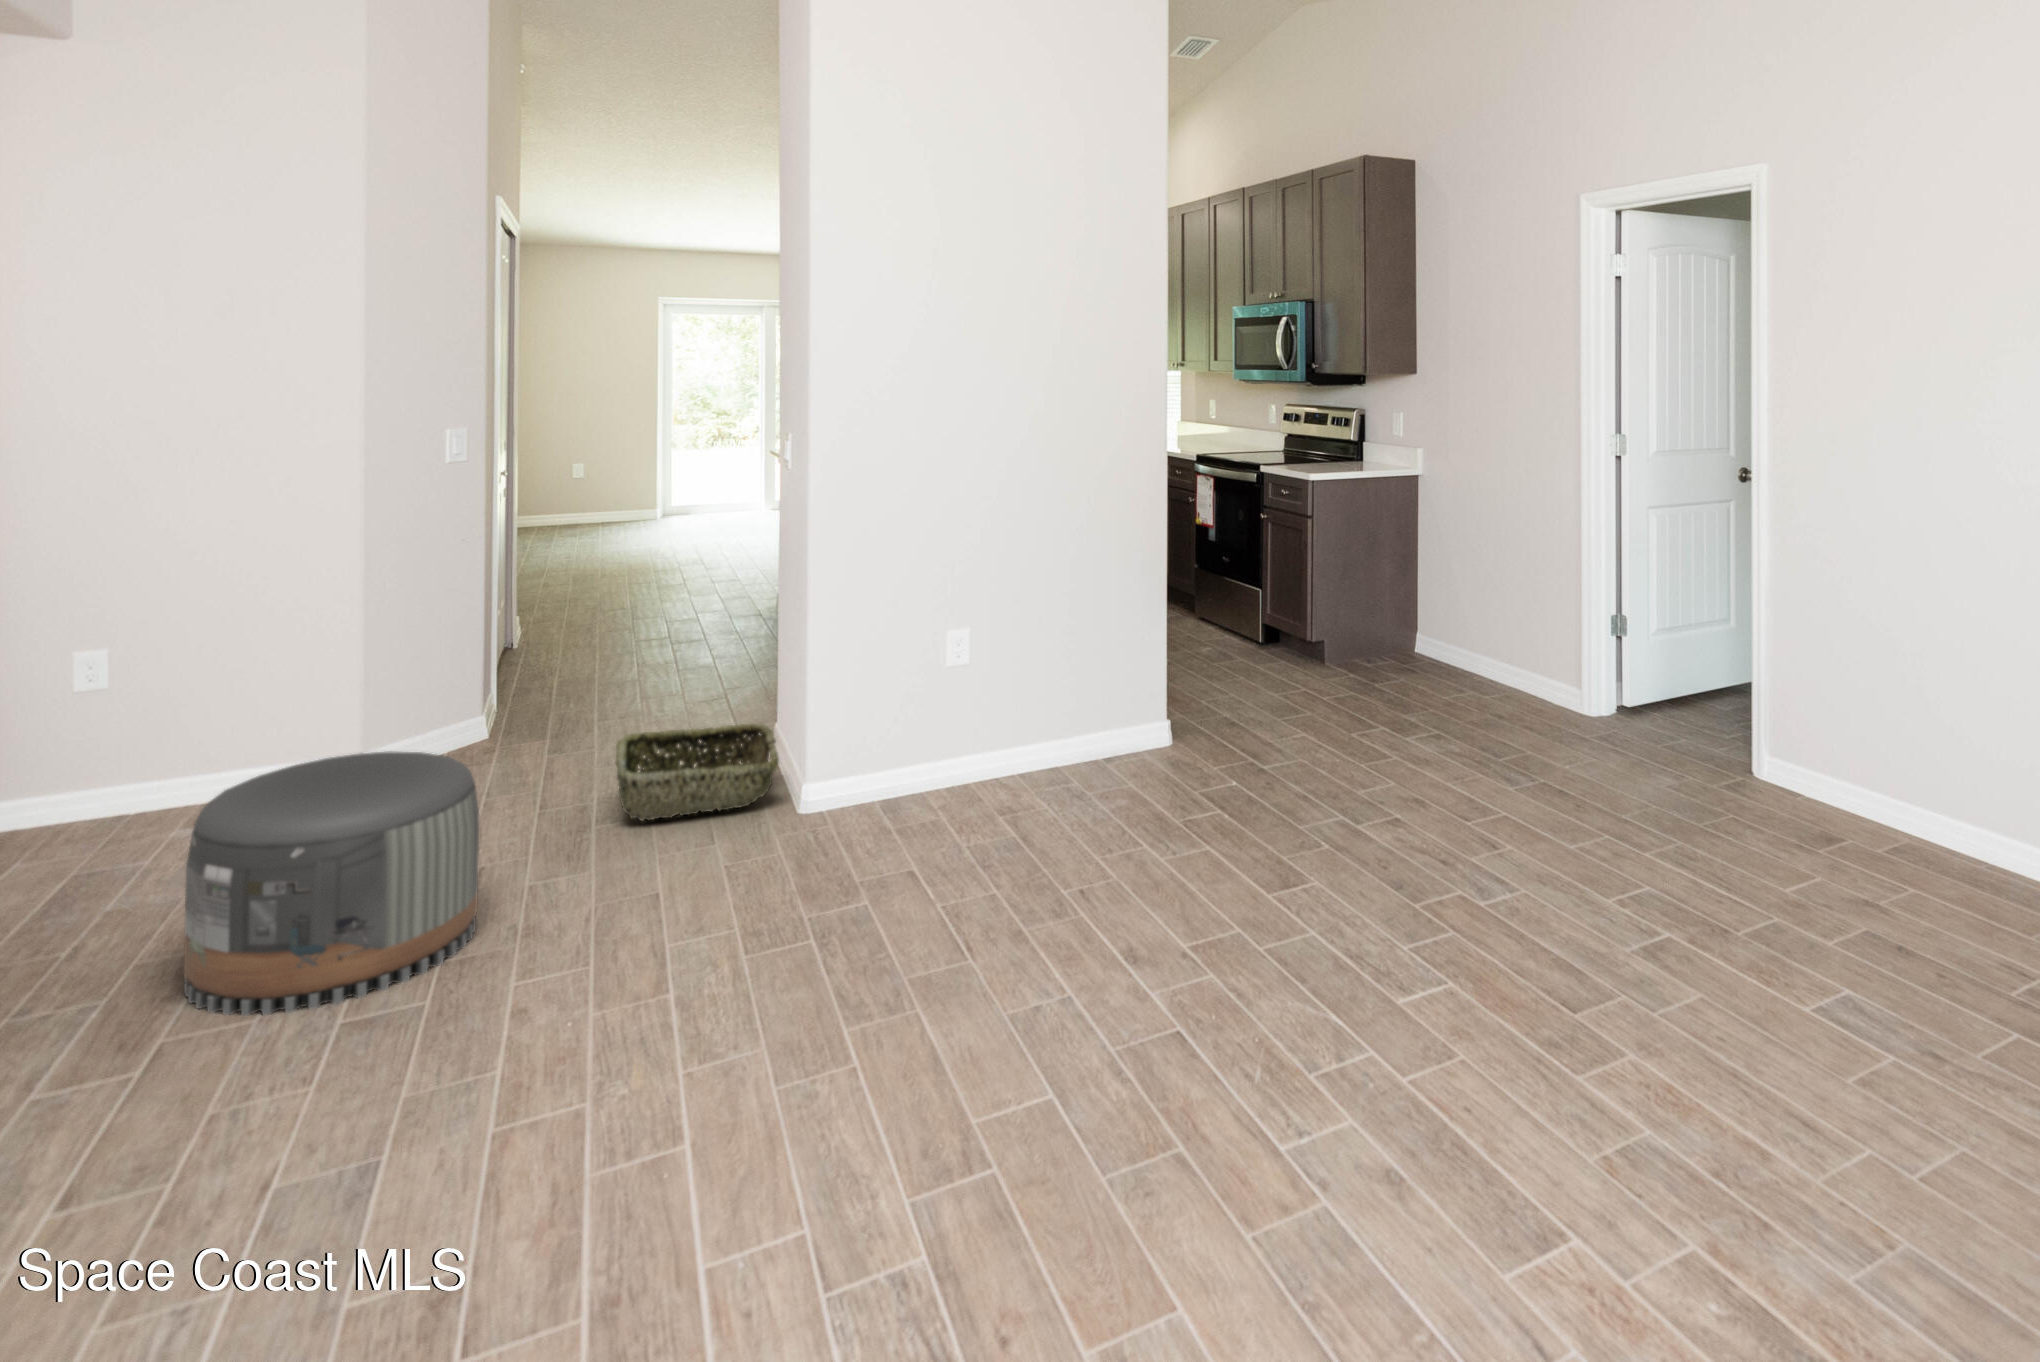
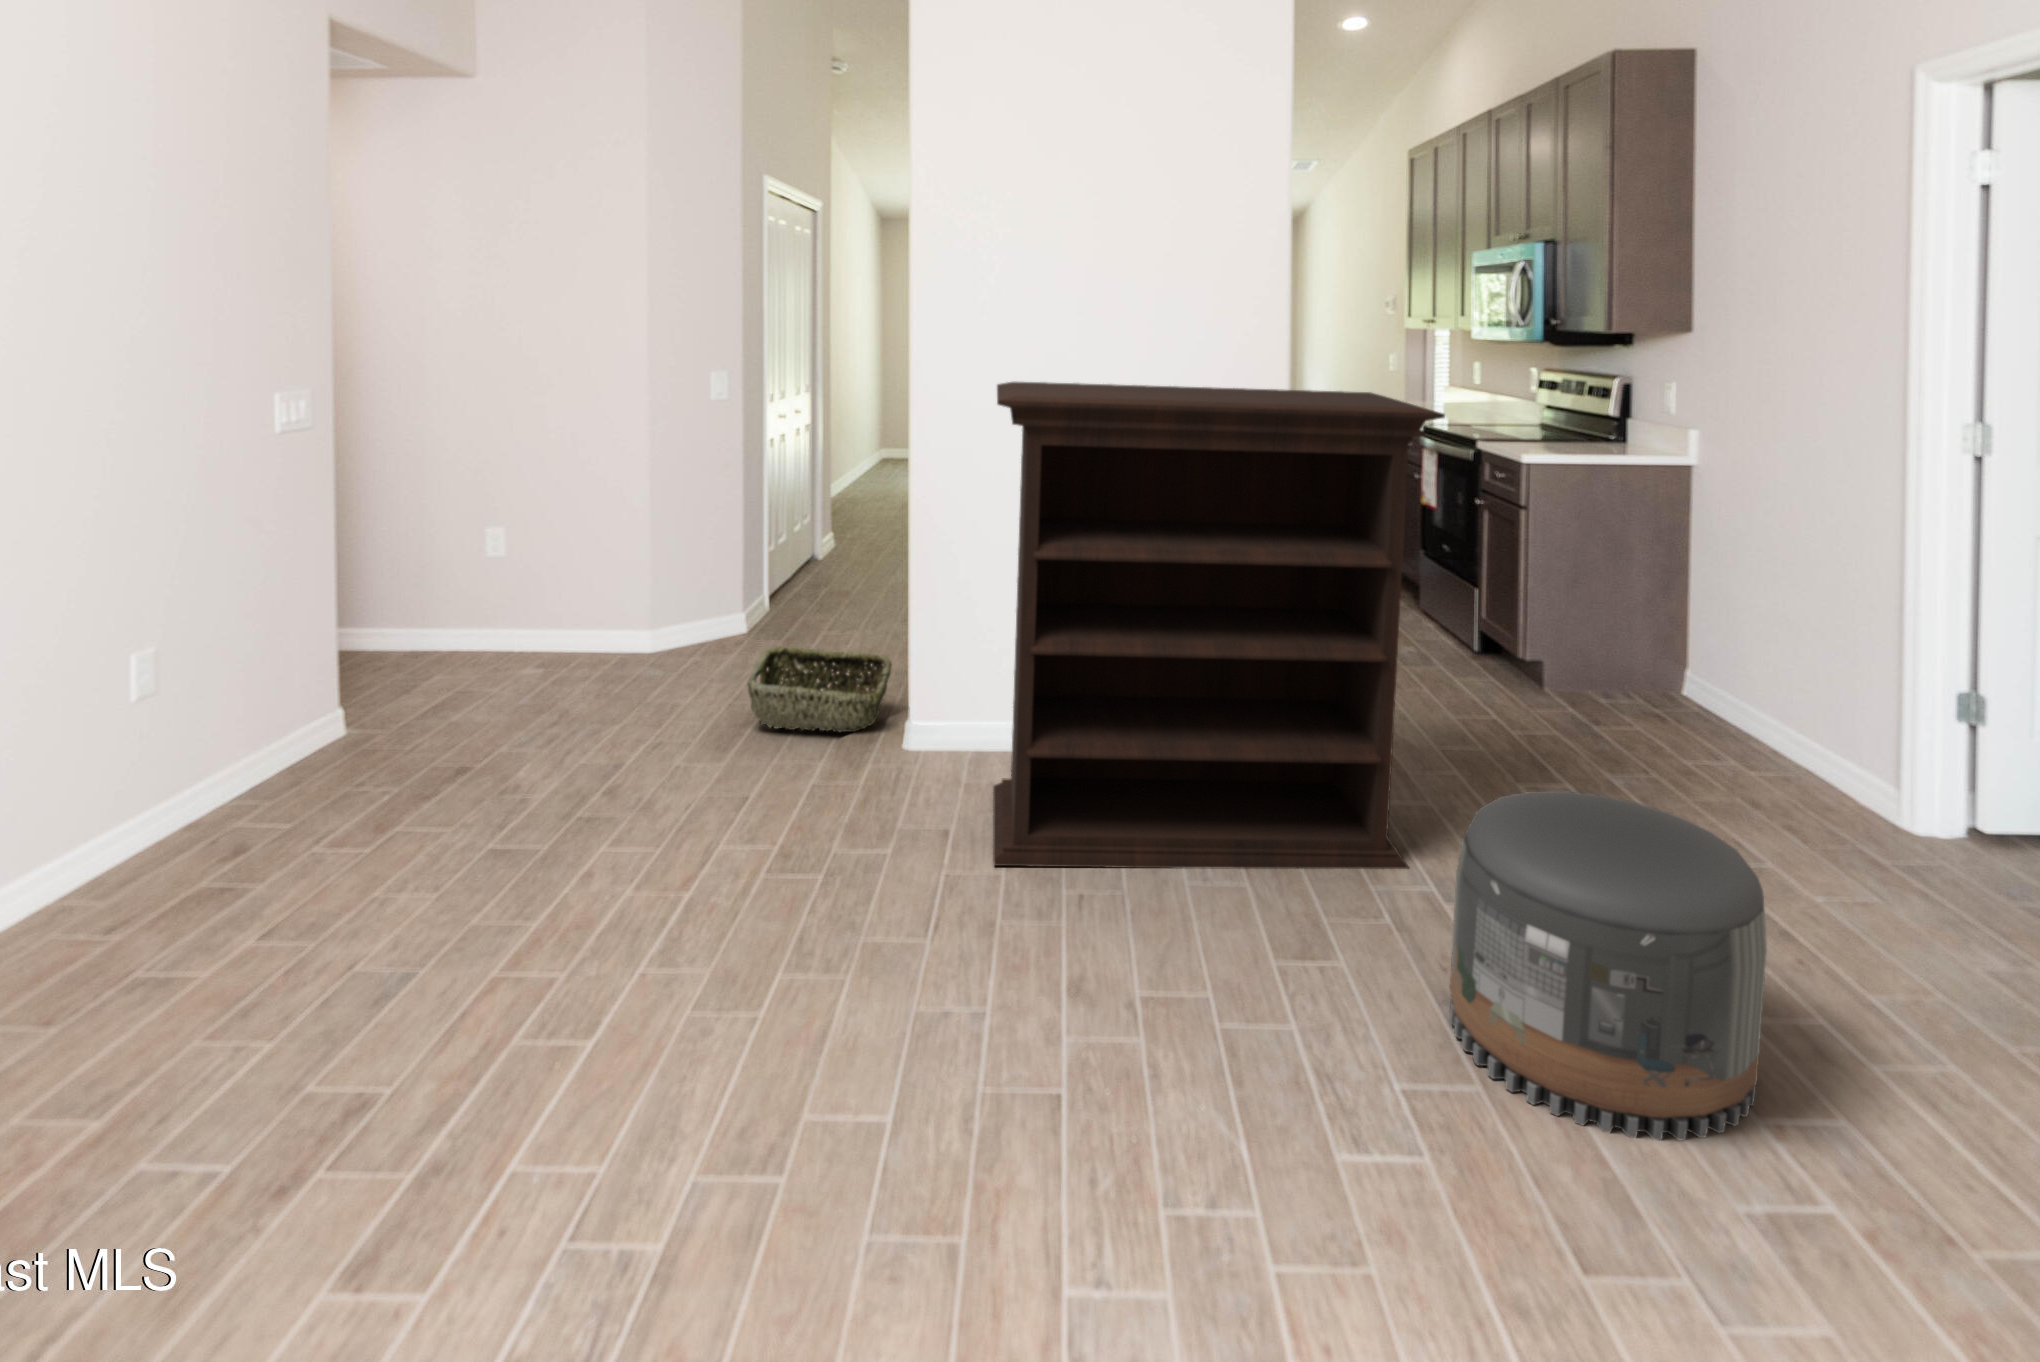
bookshelf: none [941,431,1338,884] -> present [993,382,1445,869]
pouf: present [184,751,479,1016] -> present [1450,791,1767,1140]

